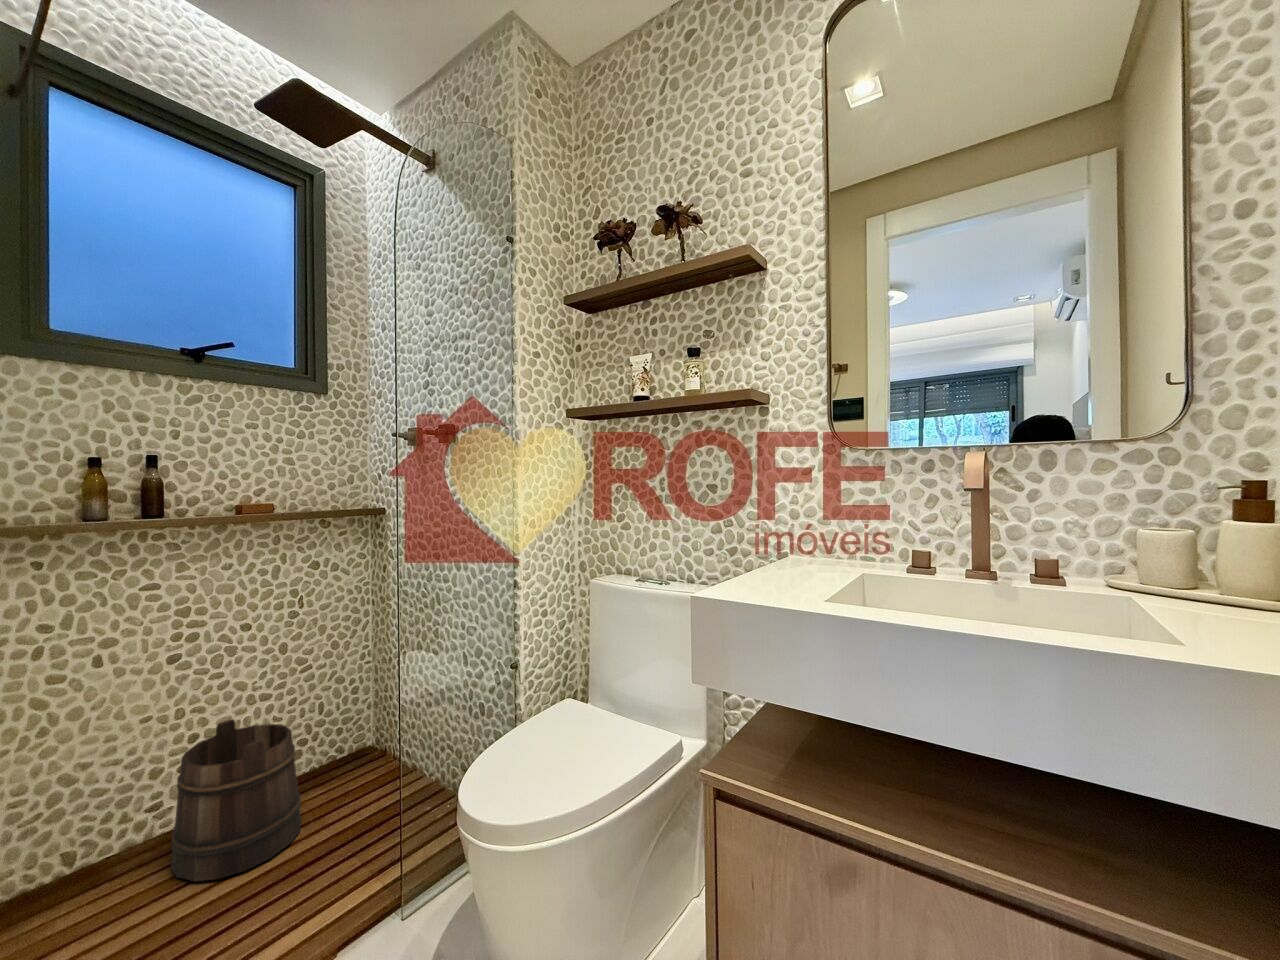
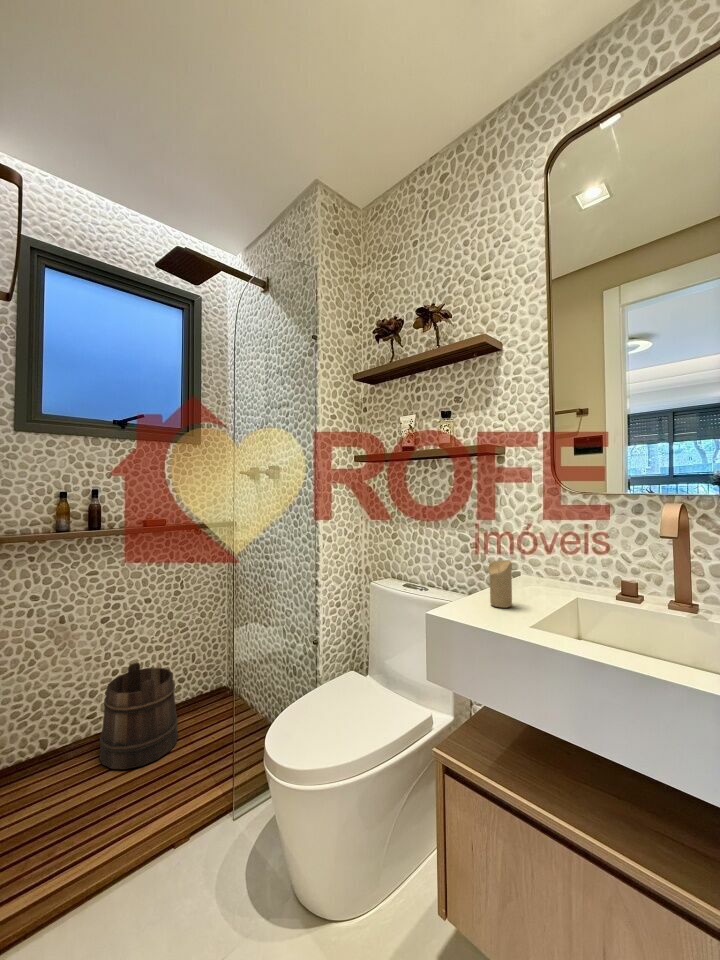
candle: none [767,532,797,592] -> present [488,560,512,608]

